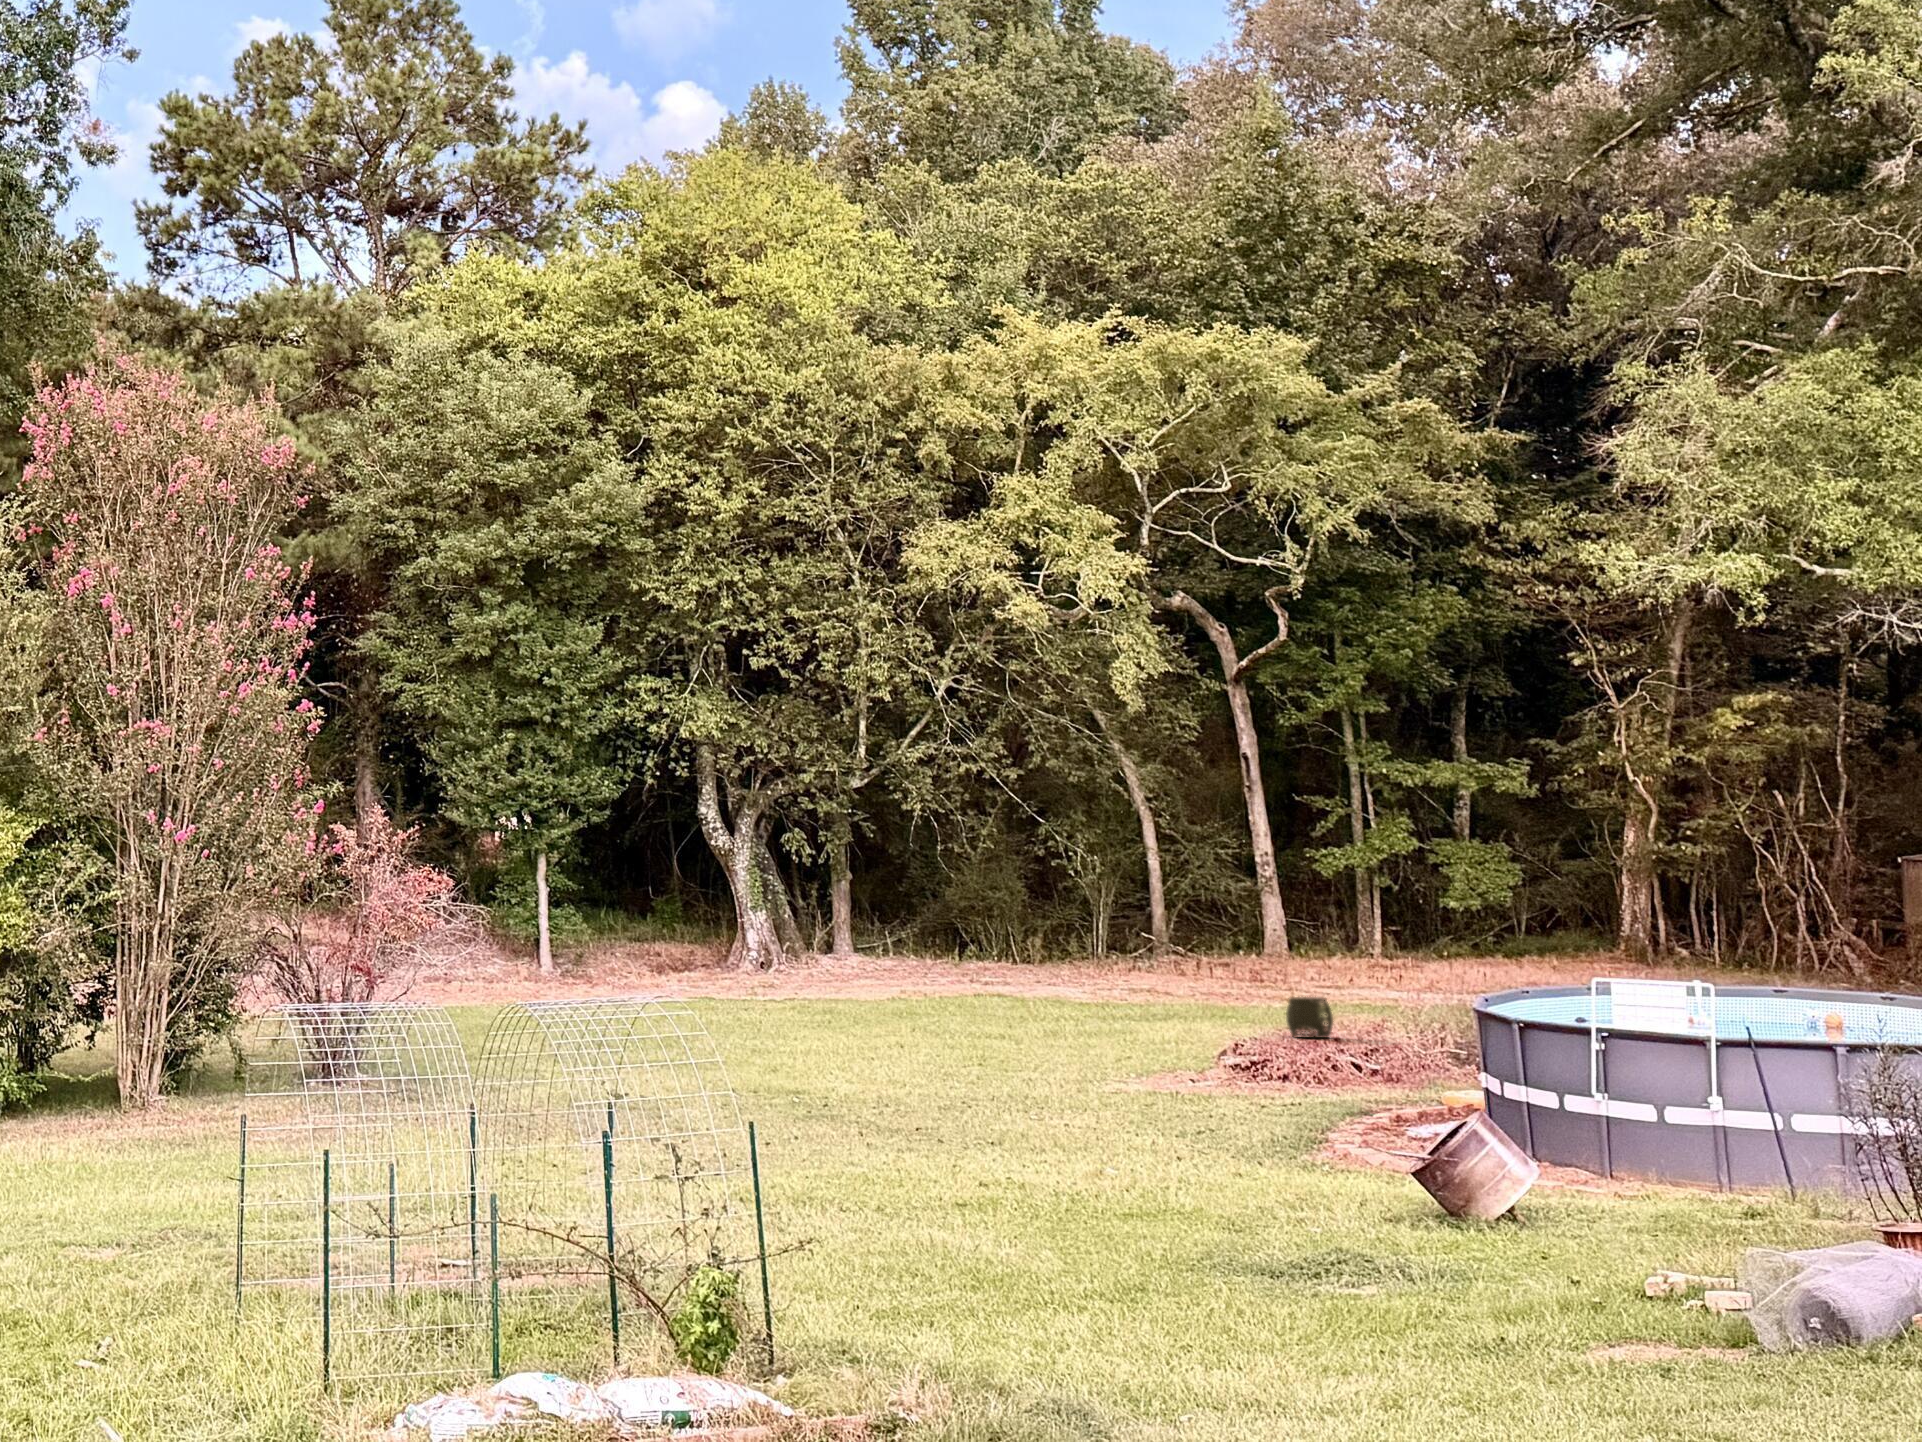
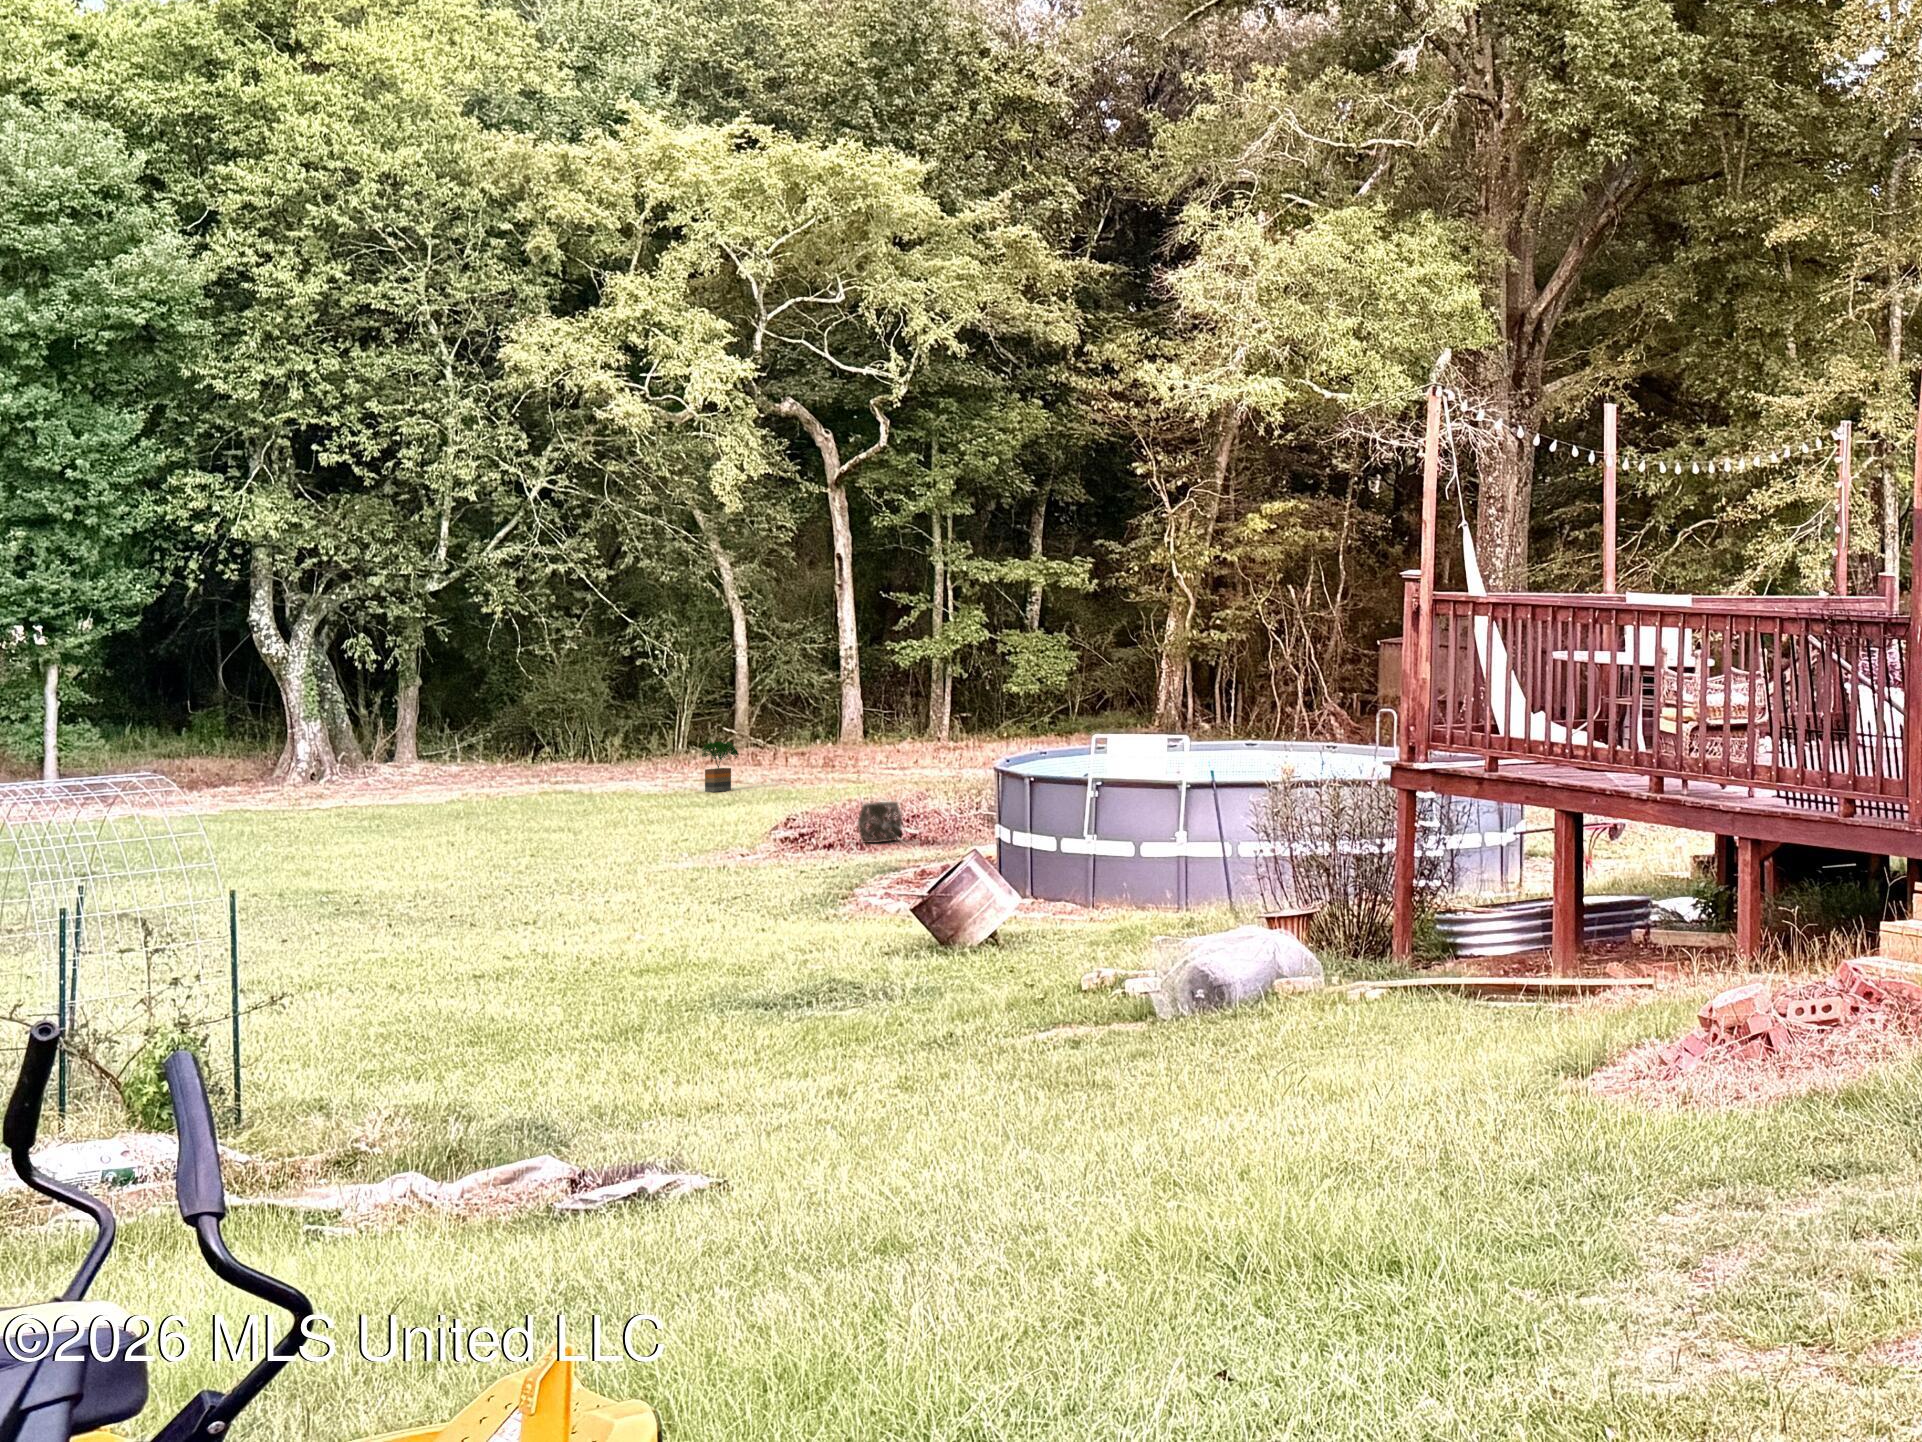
potted tree: none [1119,943,1158,996] -> present [702,741,739,792]

